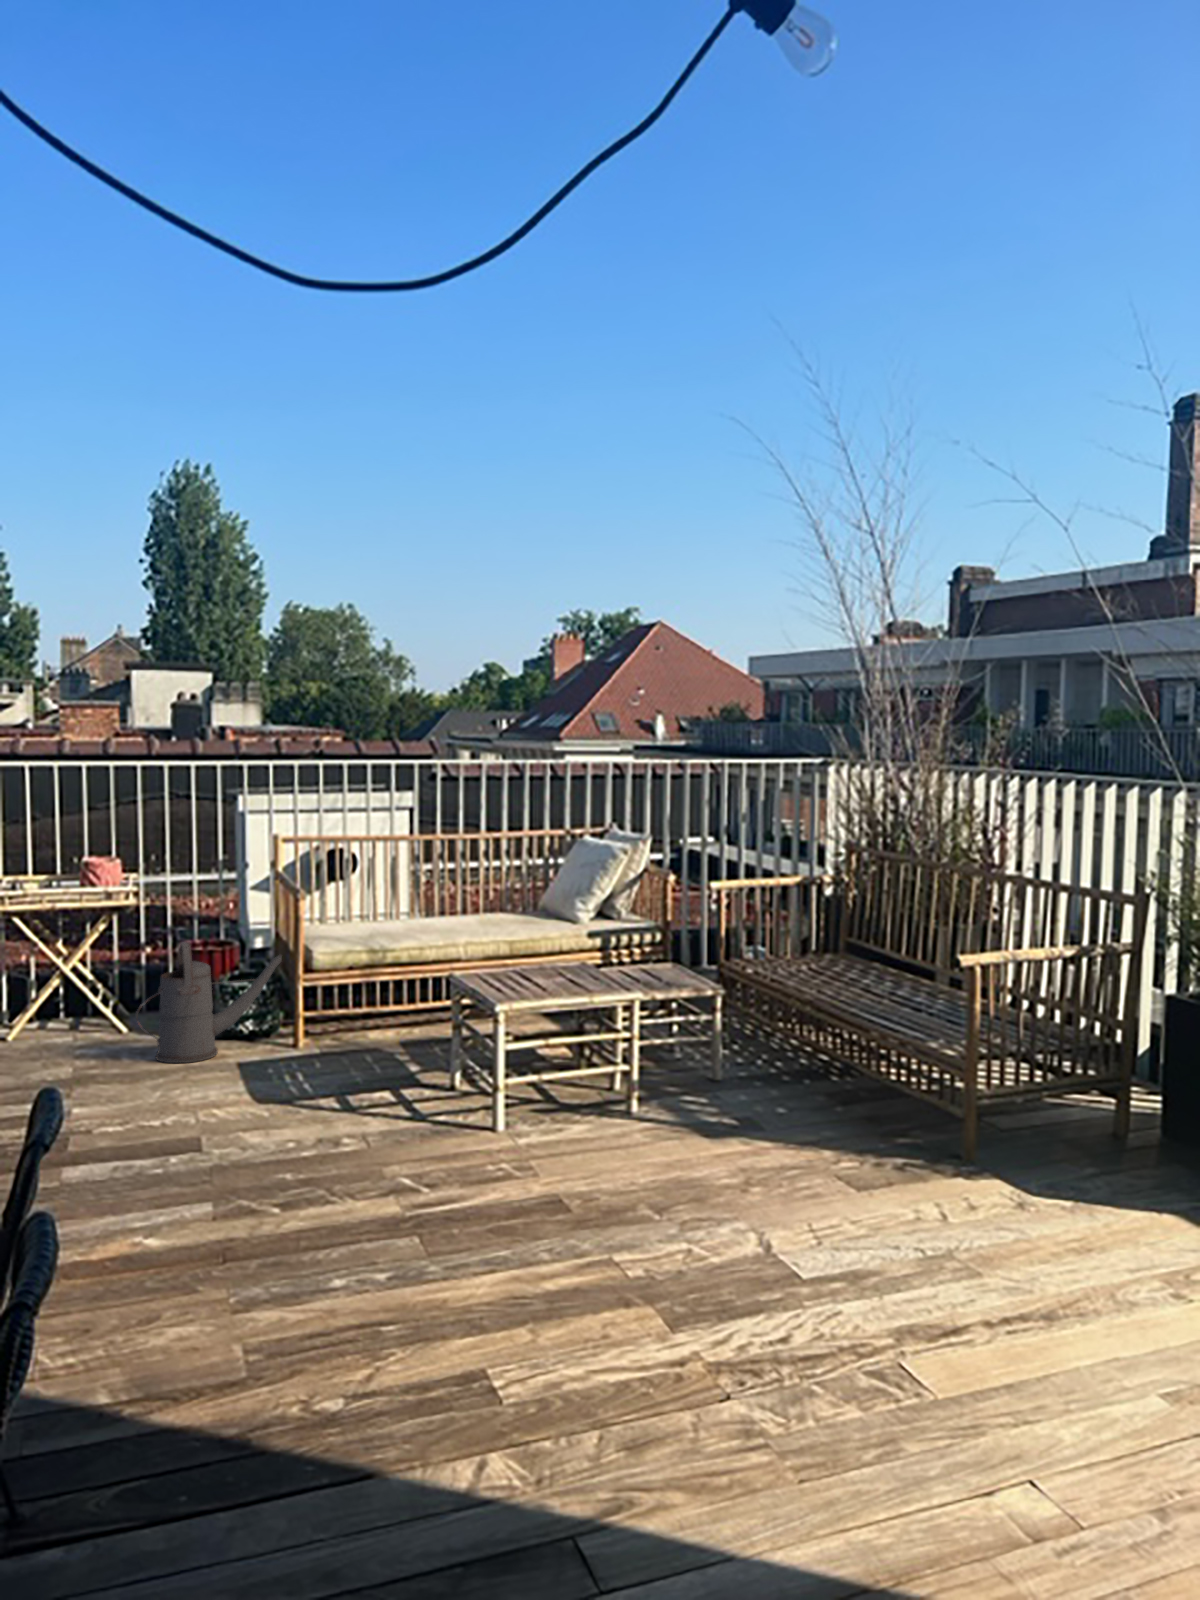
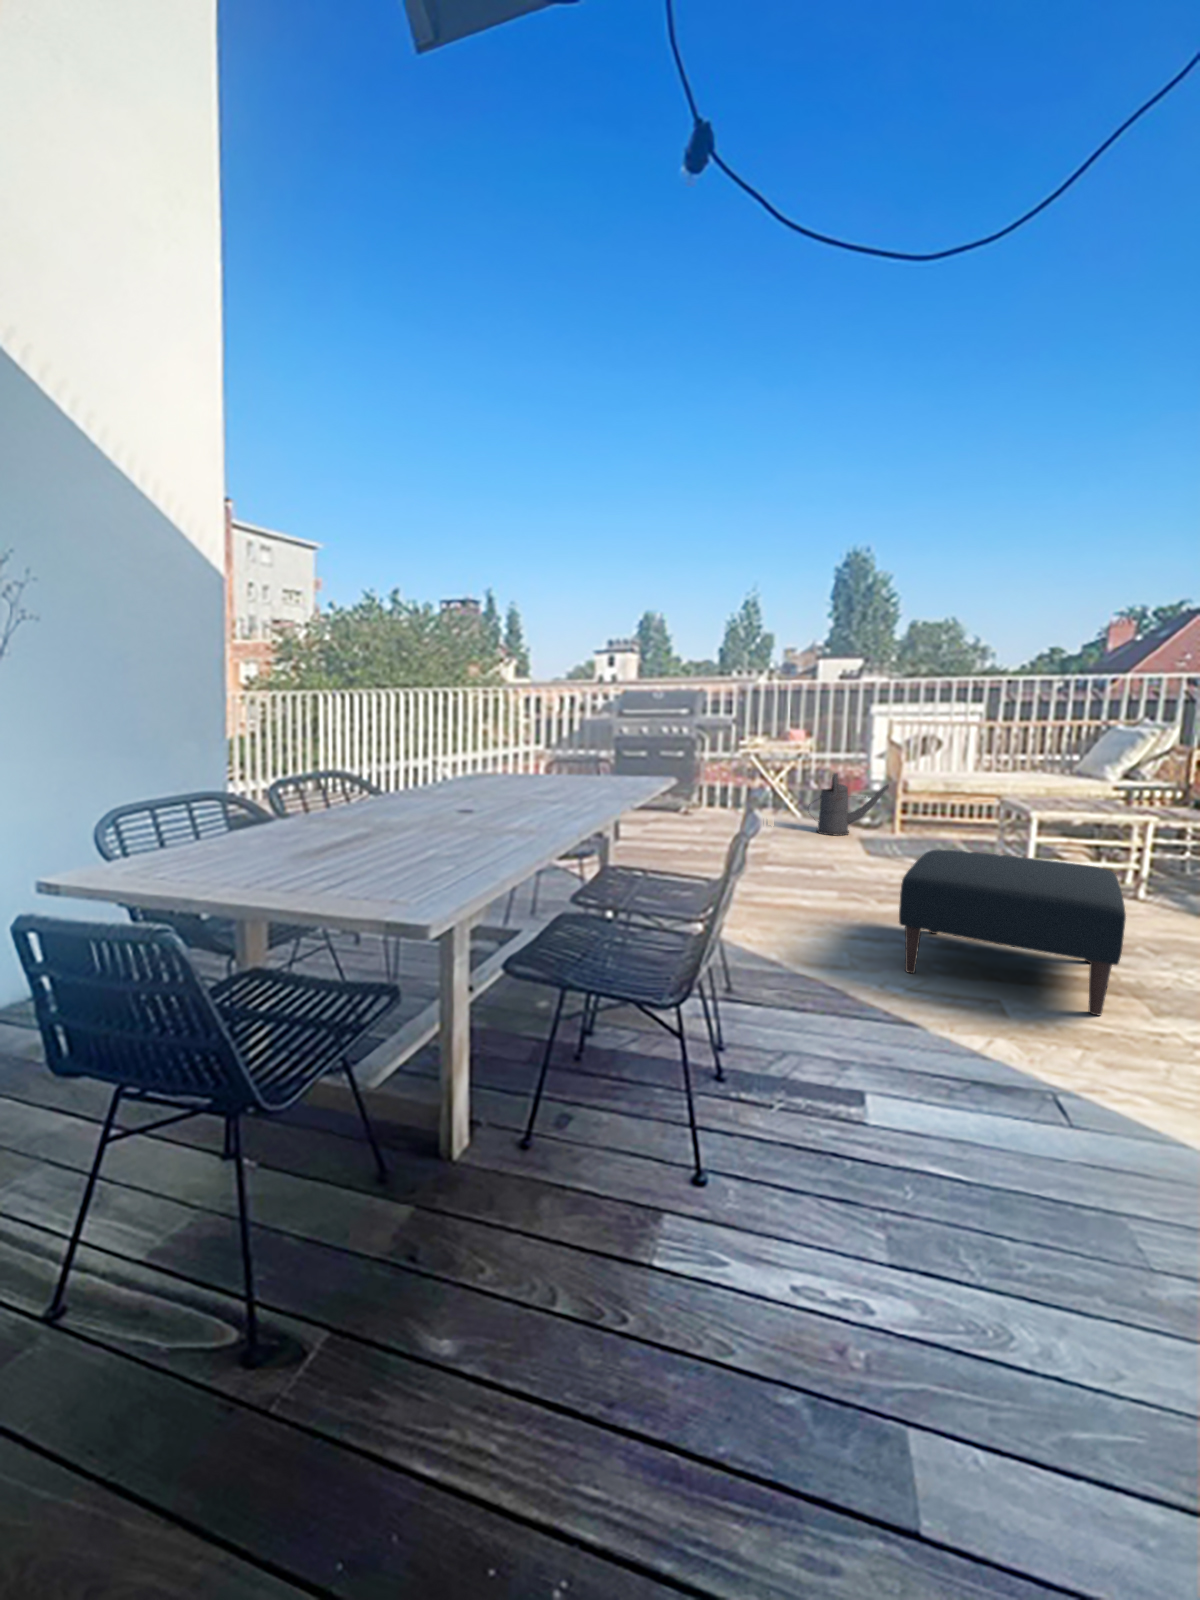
ottoman: none [328,1113,639,1382] -> present [899,850,1126,1015]

